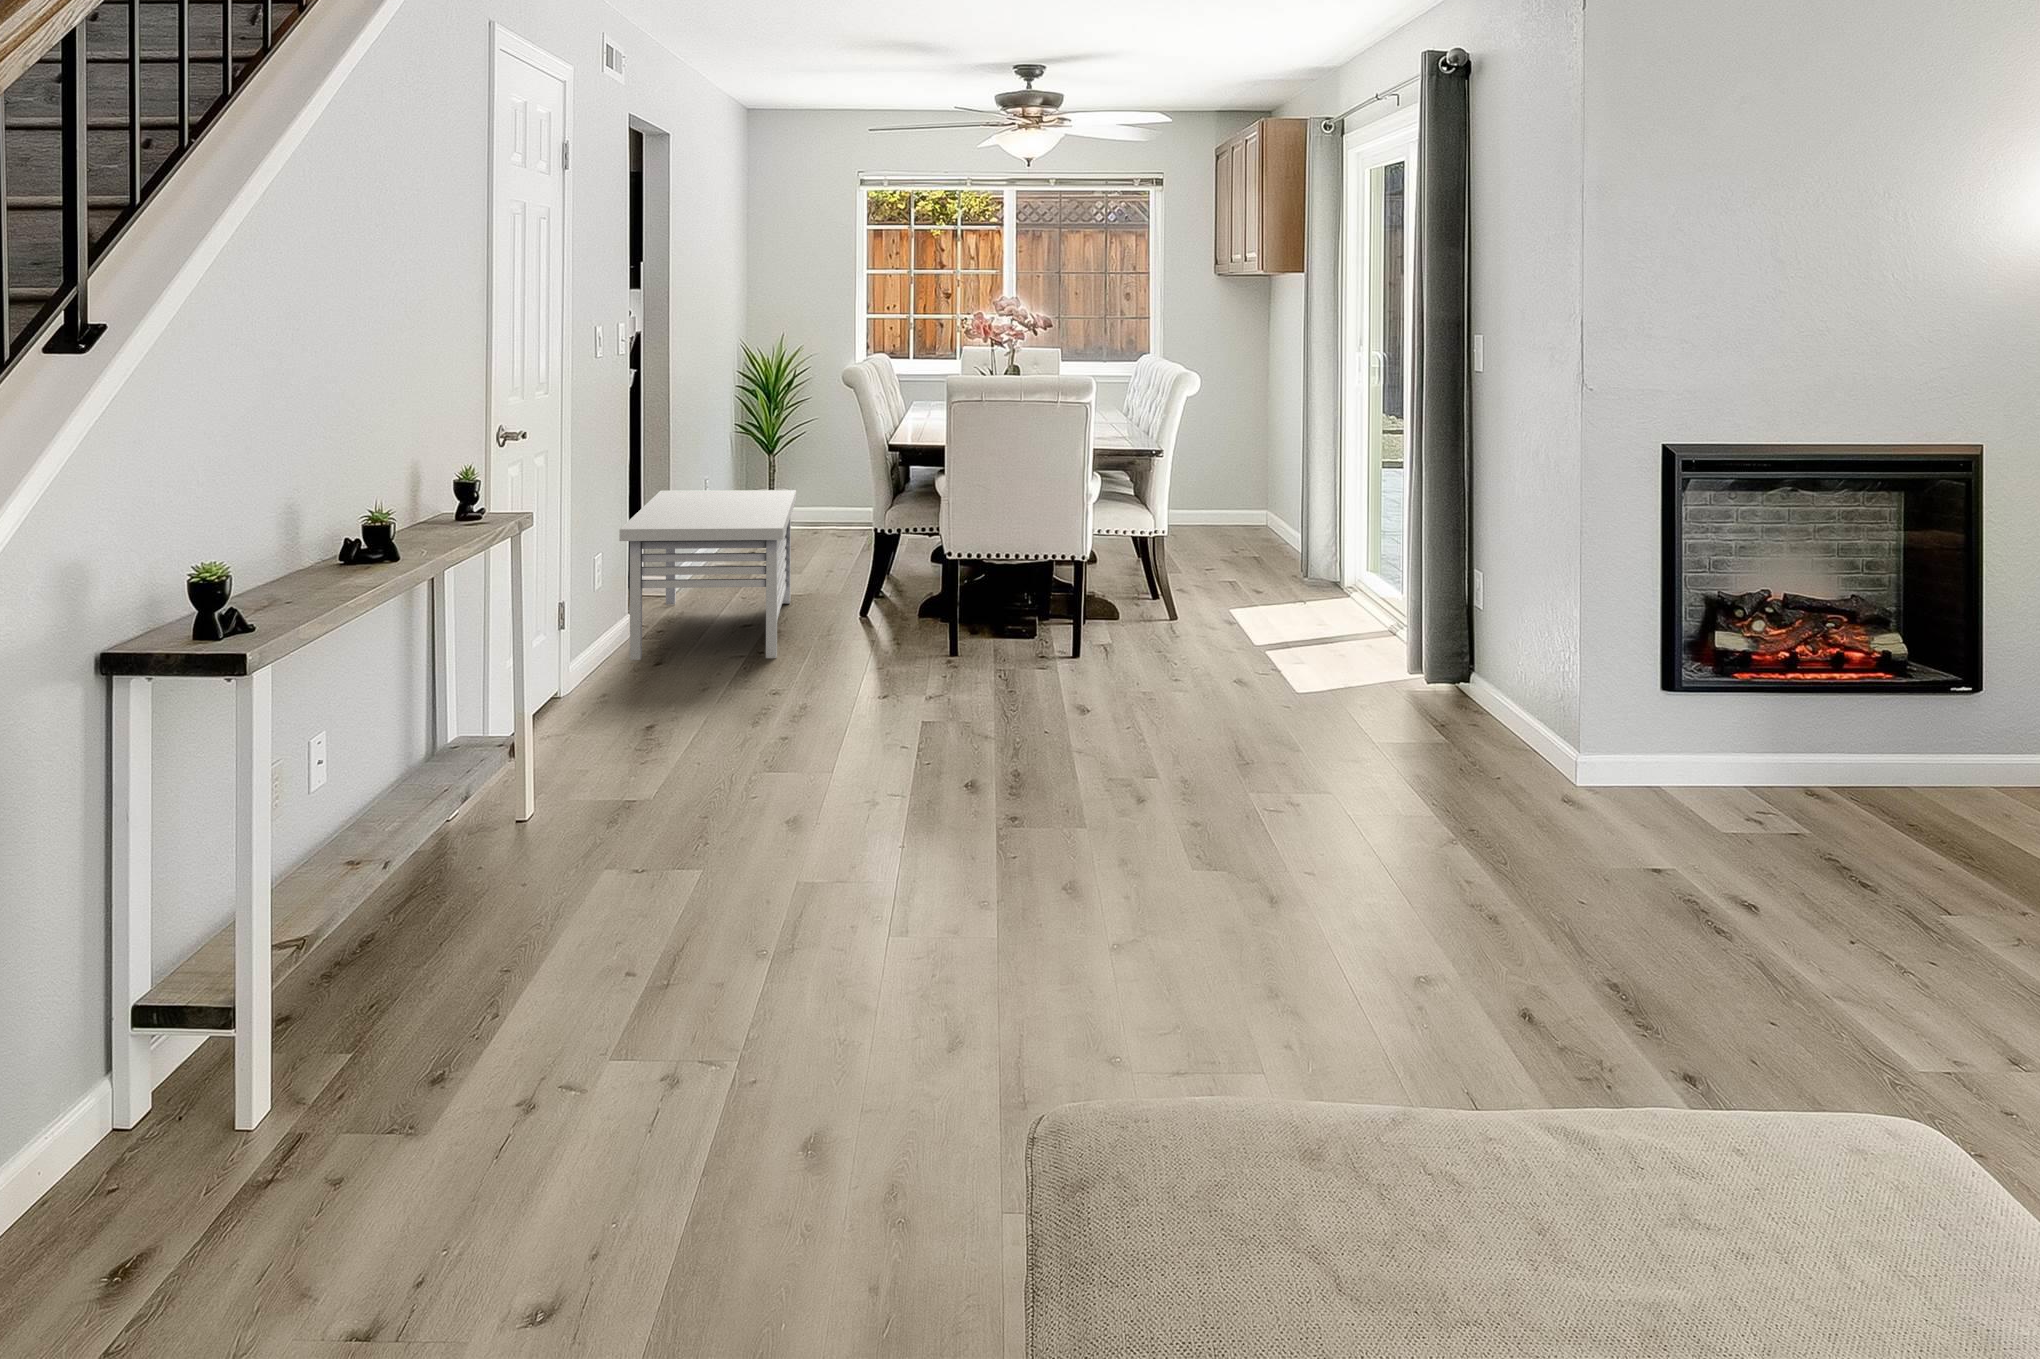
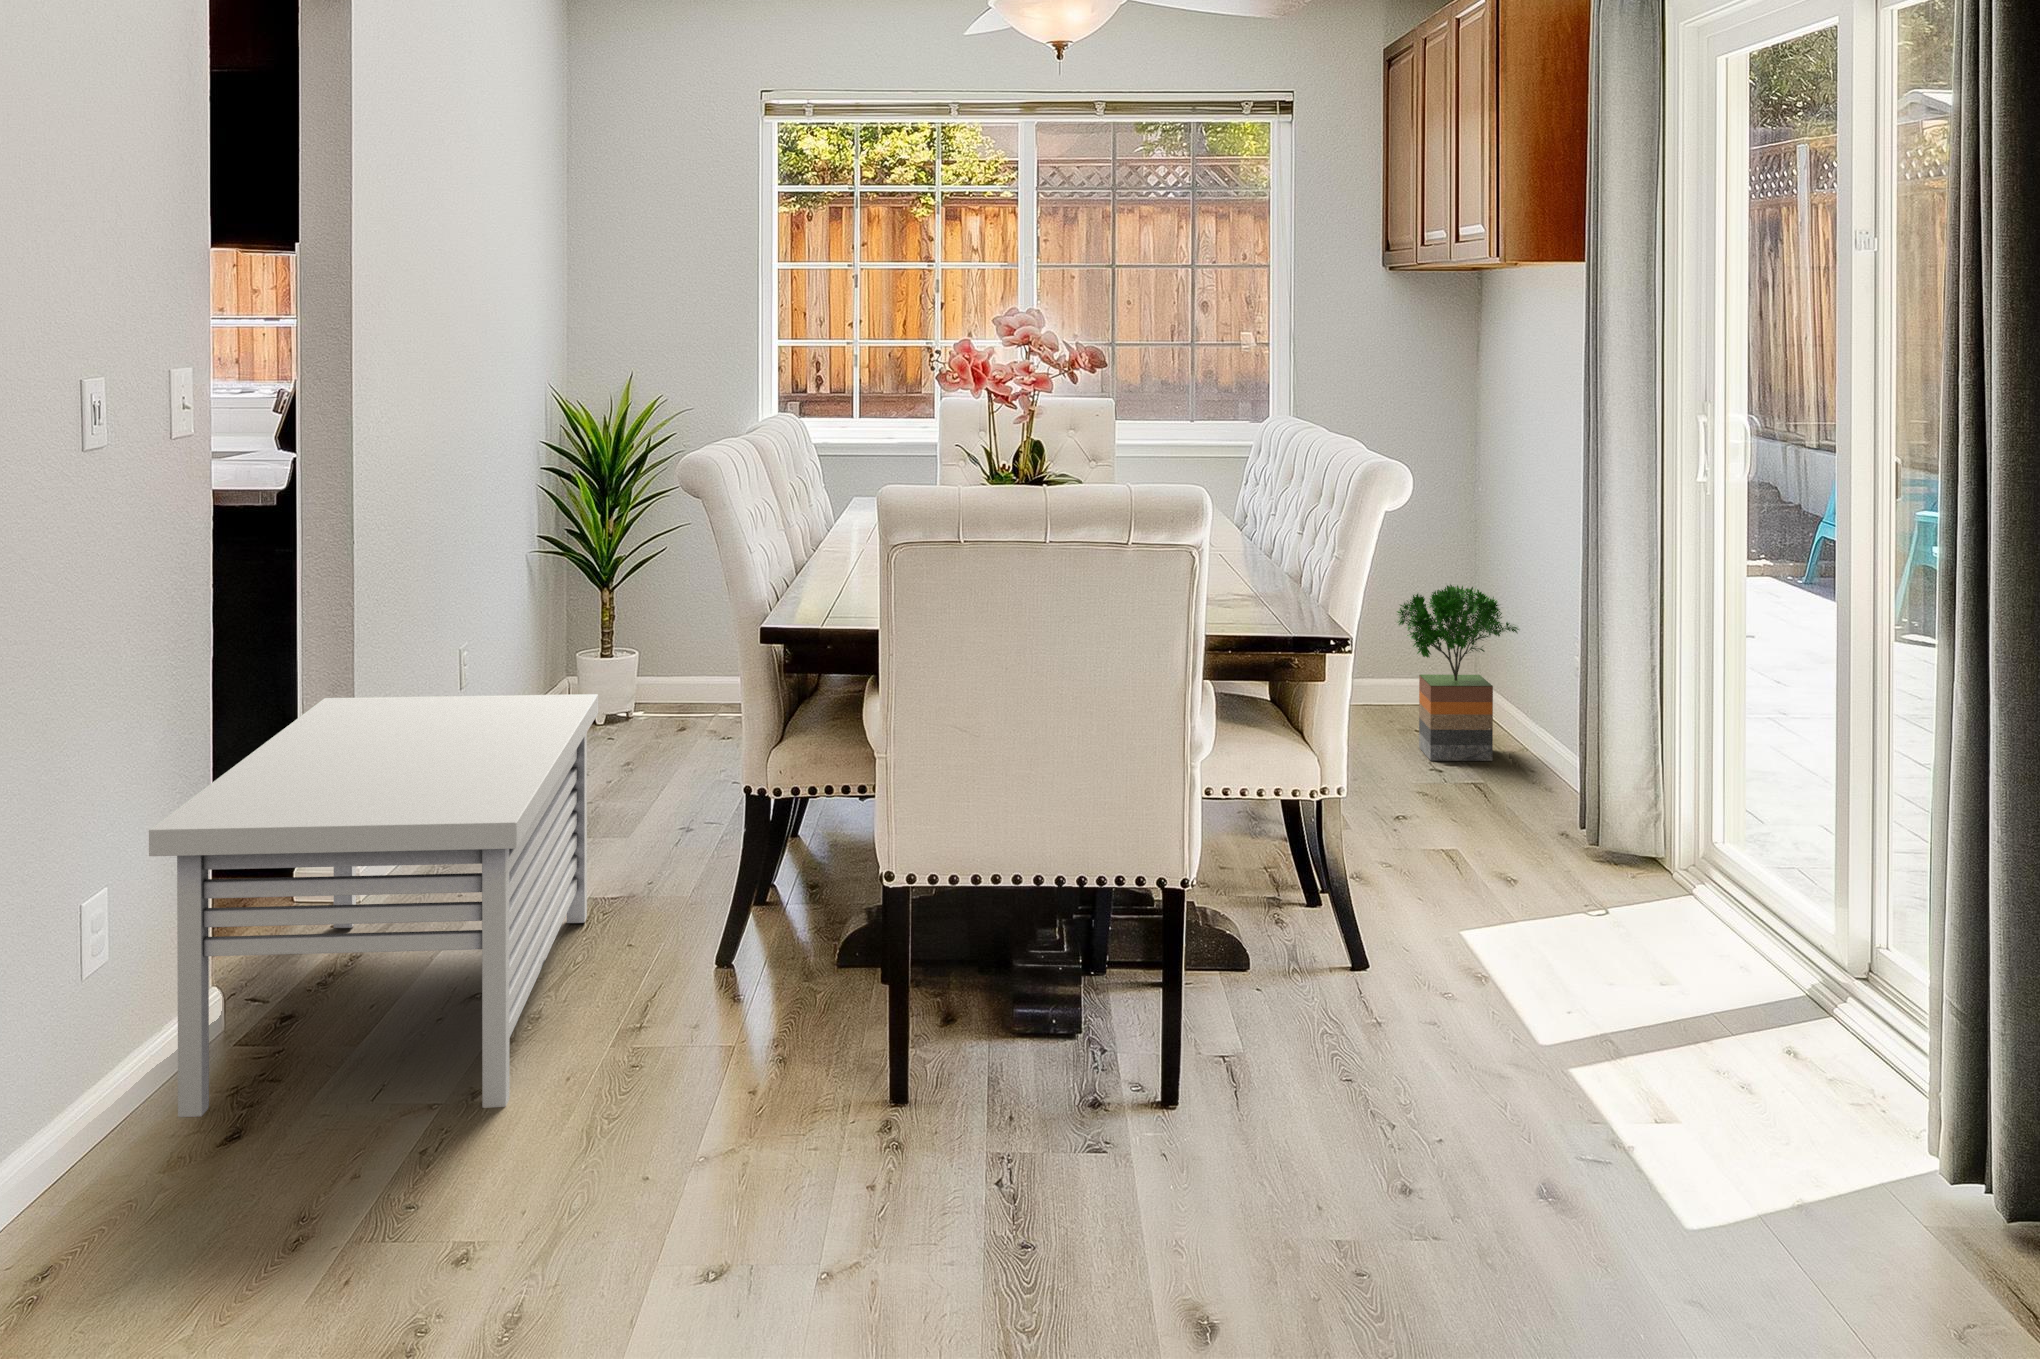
potted tree: none [1211,452,1282,548] -> present [1397,584,1519,761]

